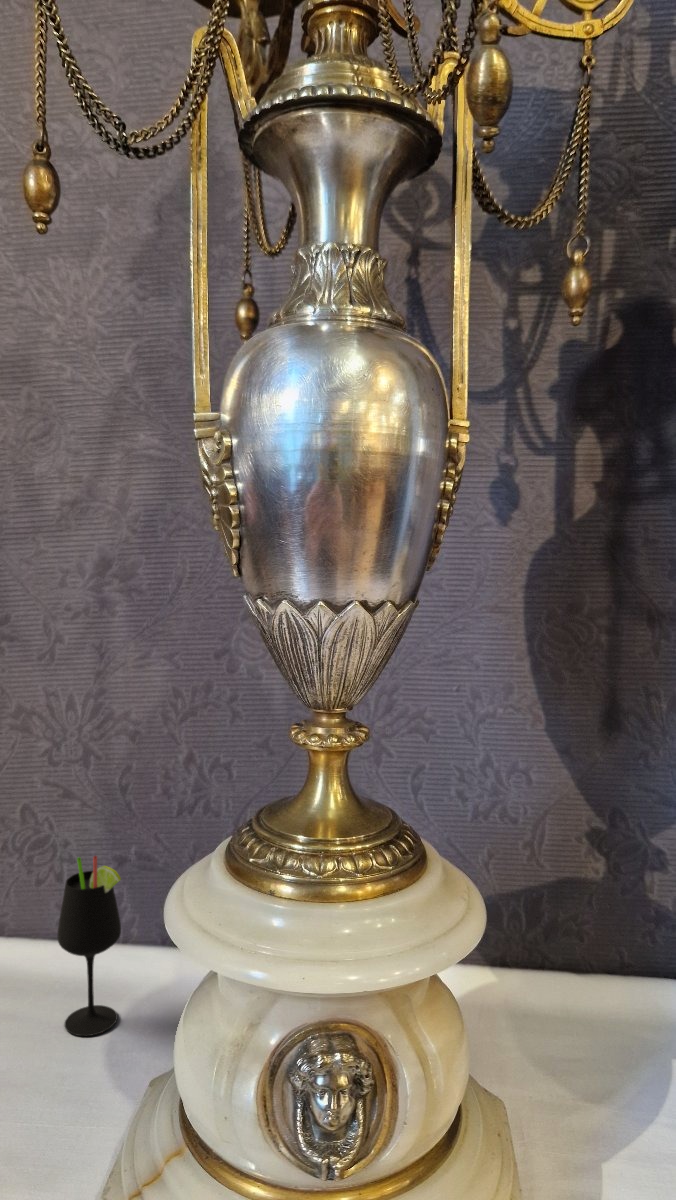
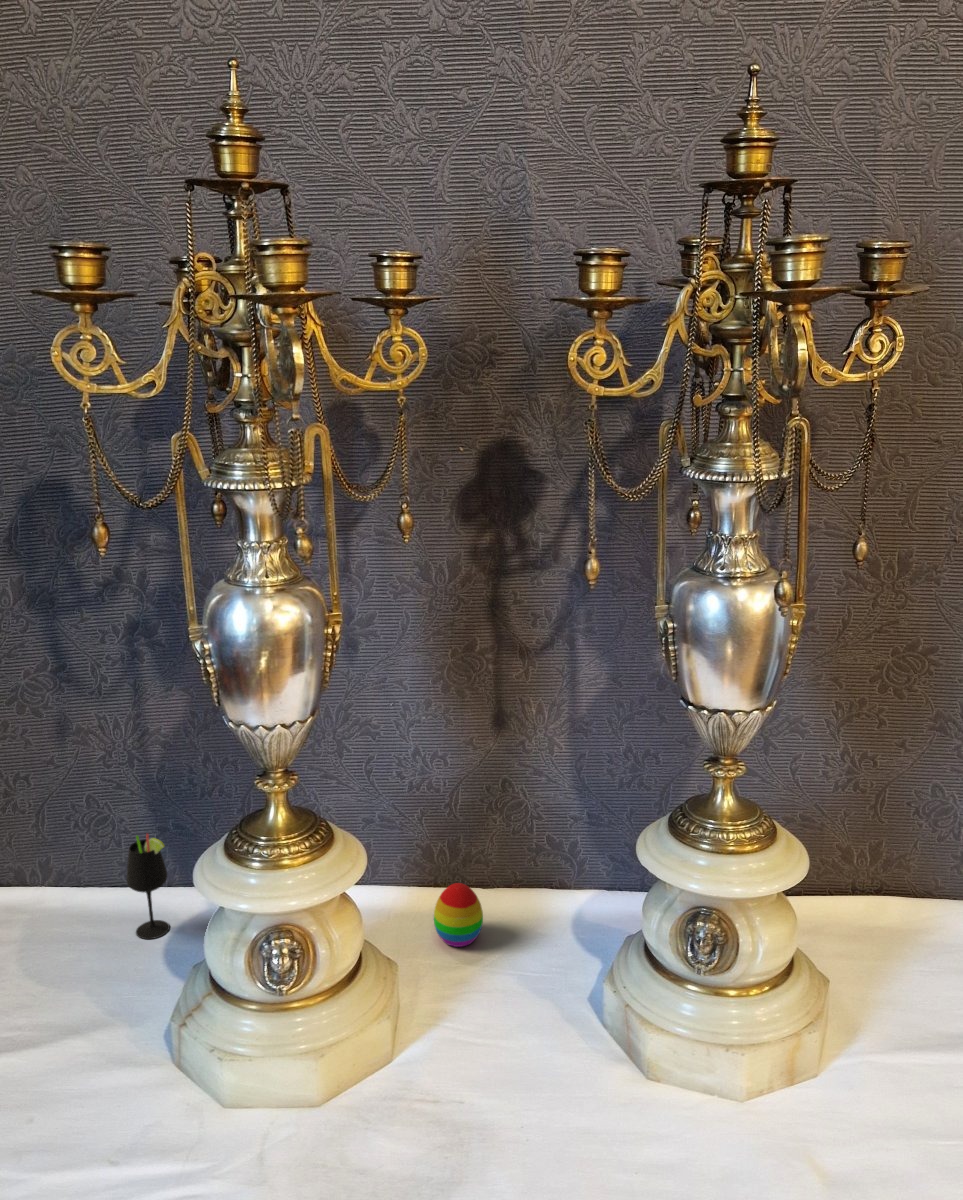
decorative egg: none [544,965,629,1079] -> present [434,883,483,947]

